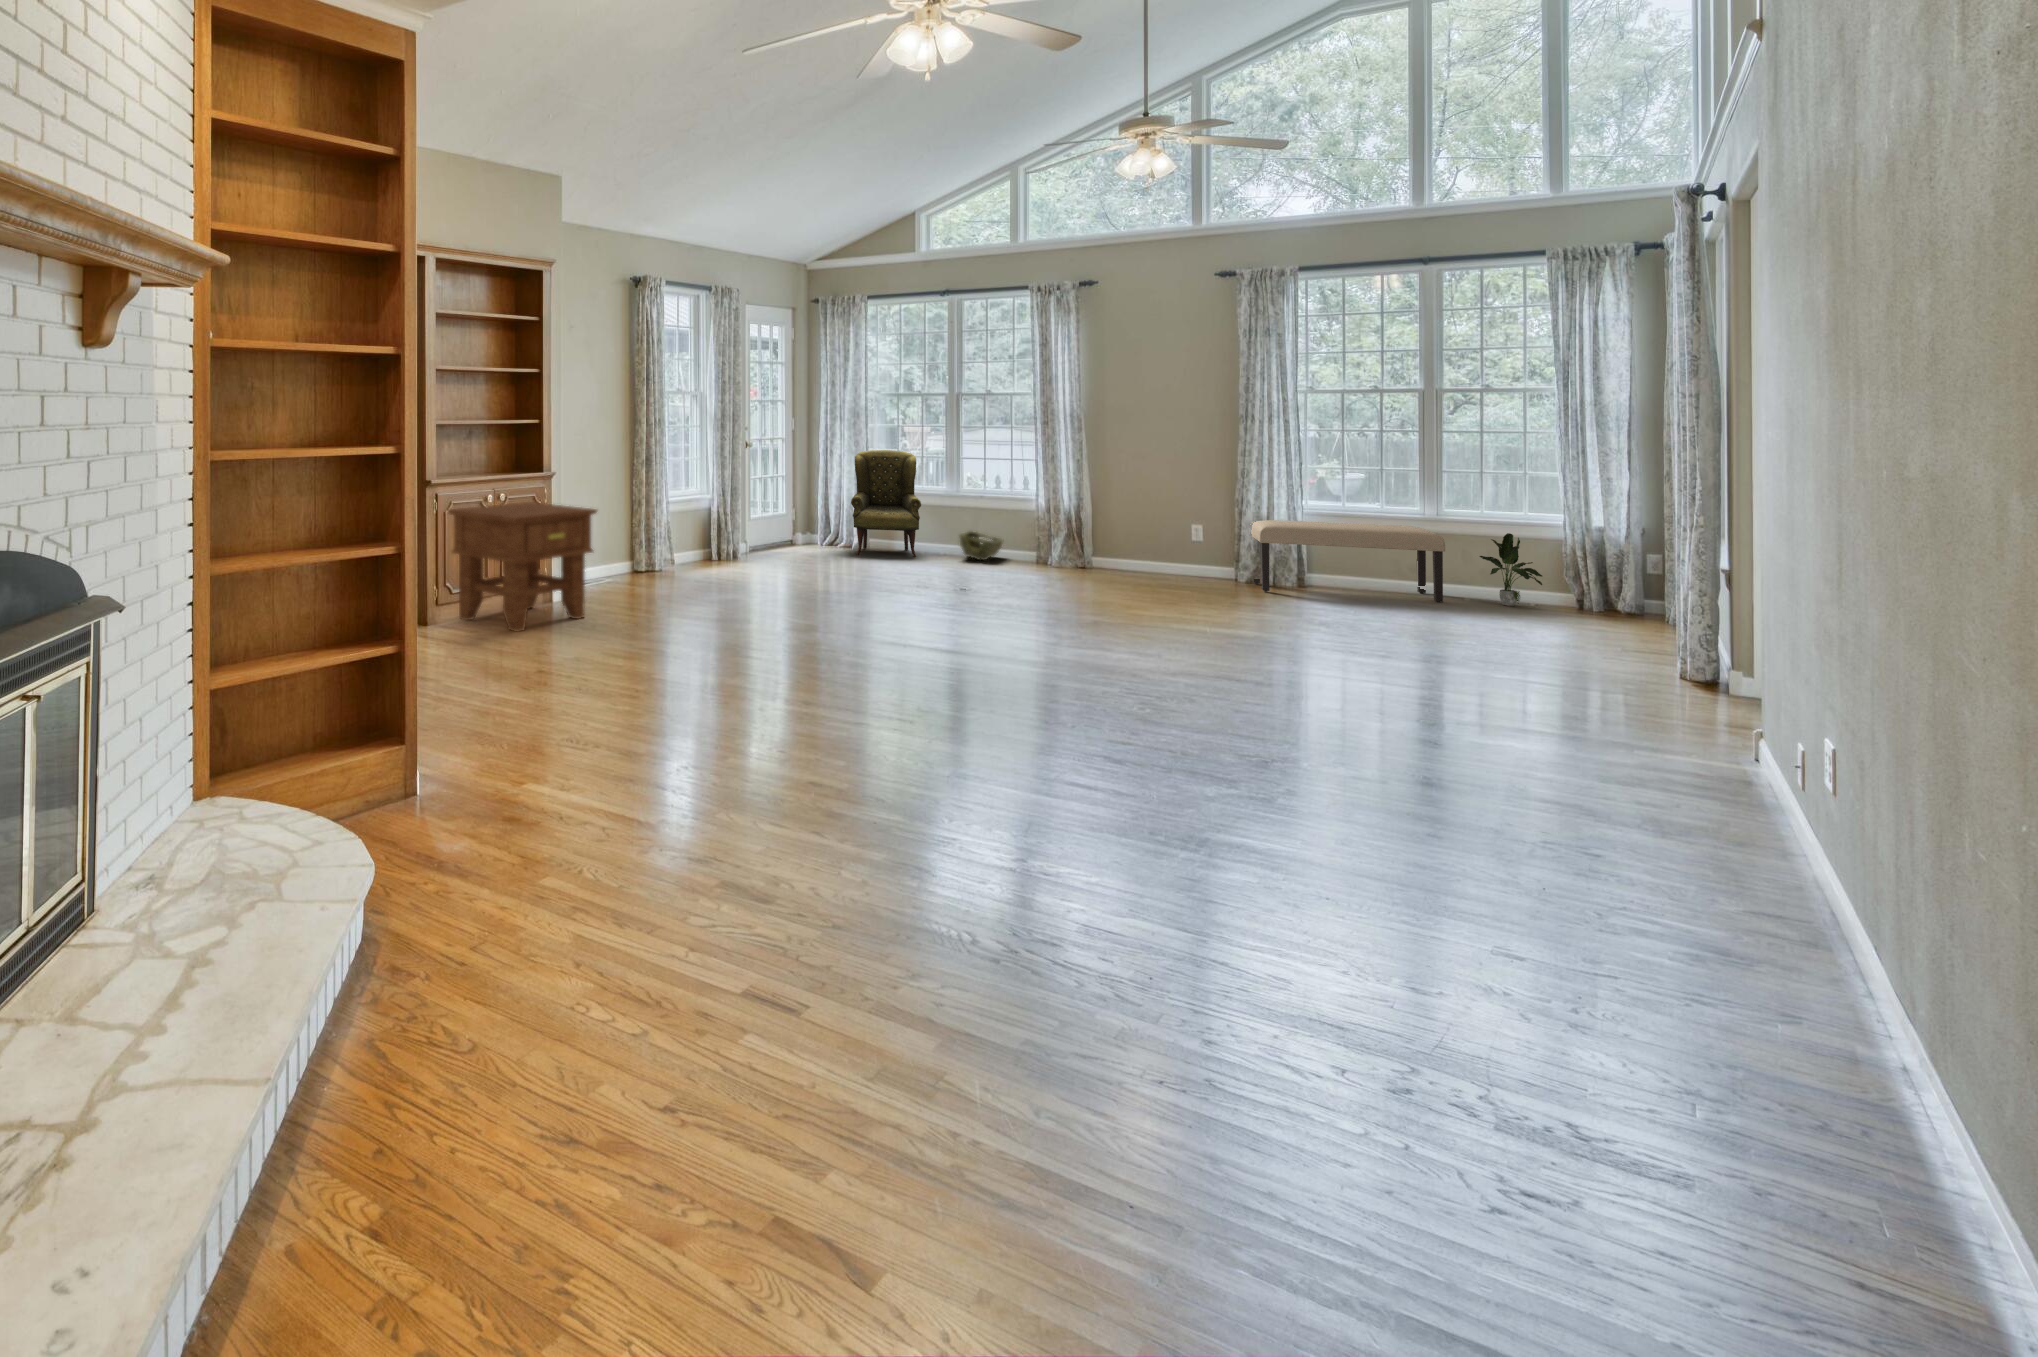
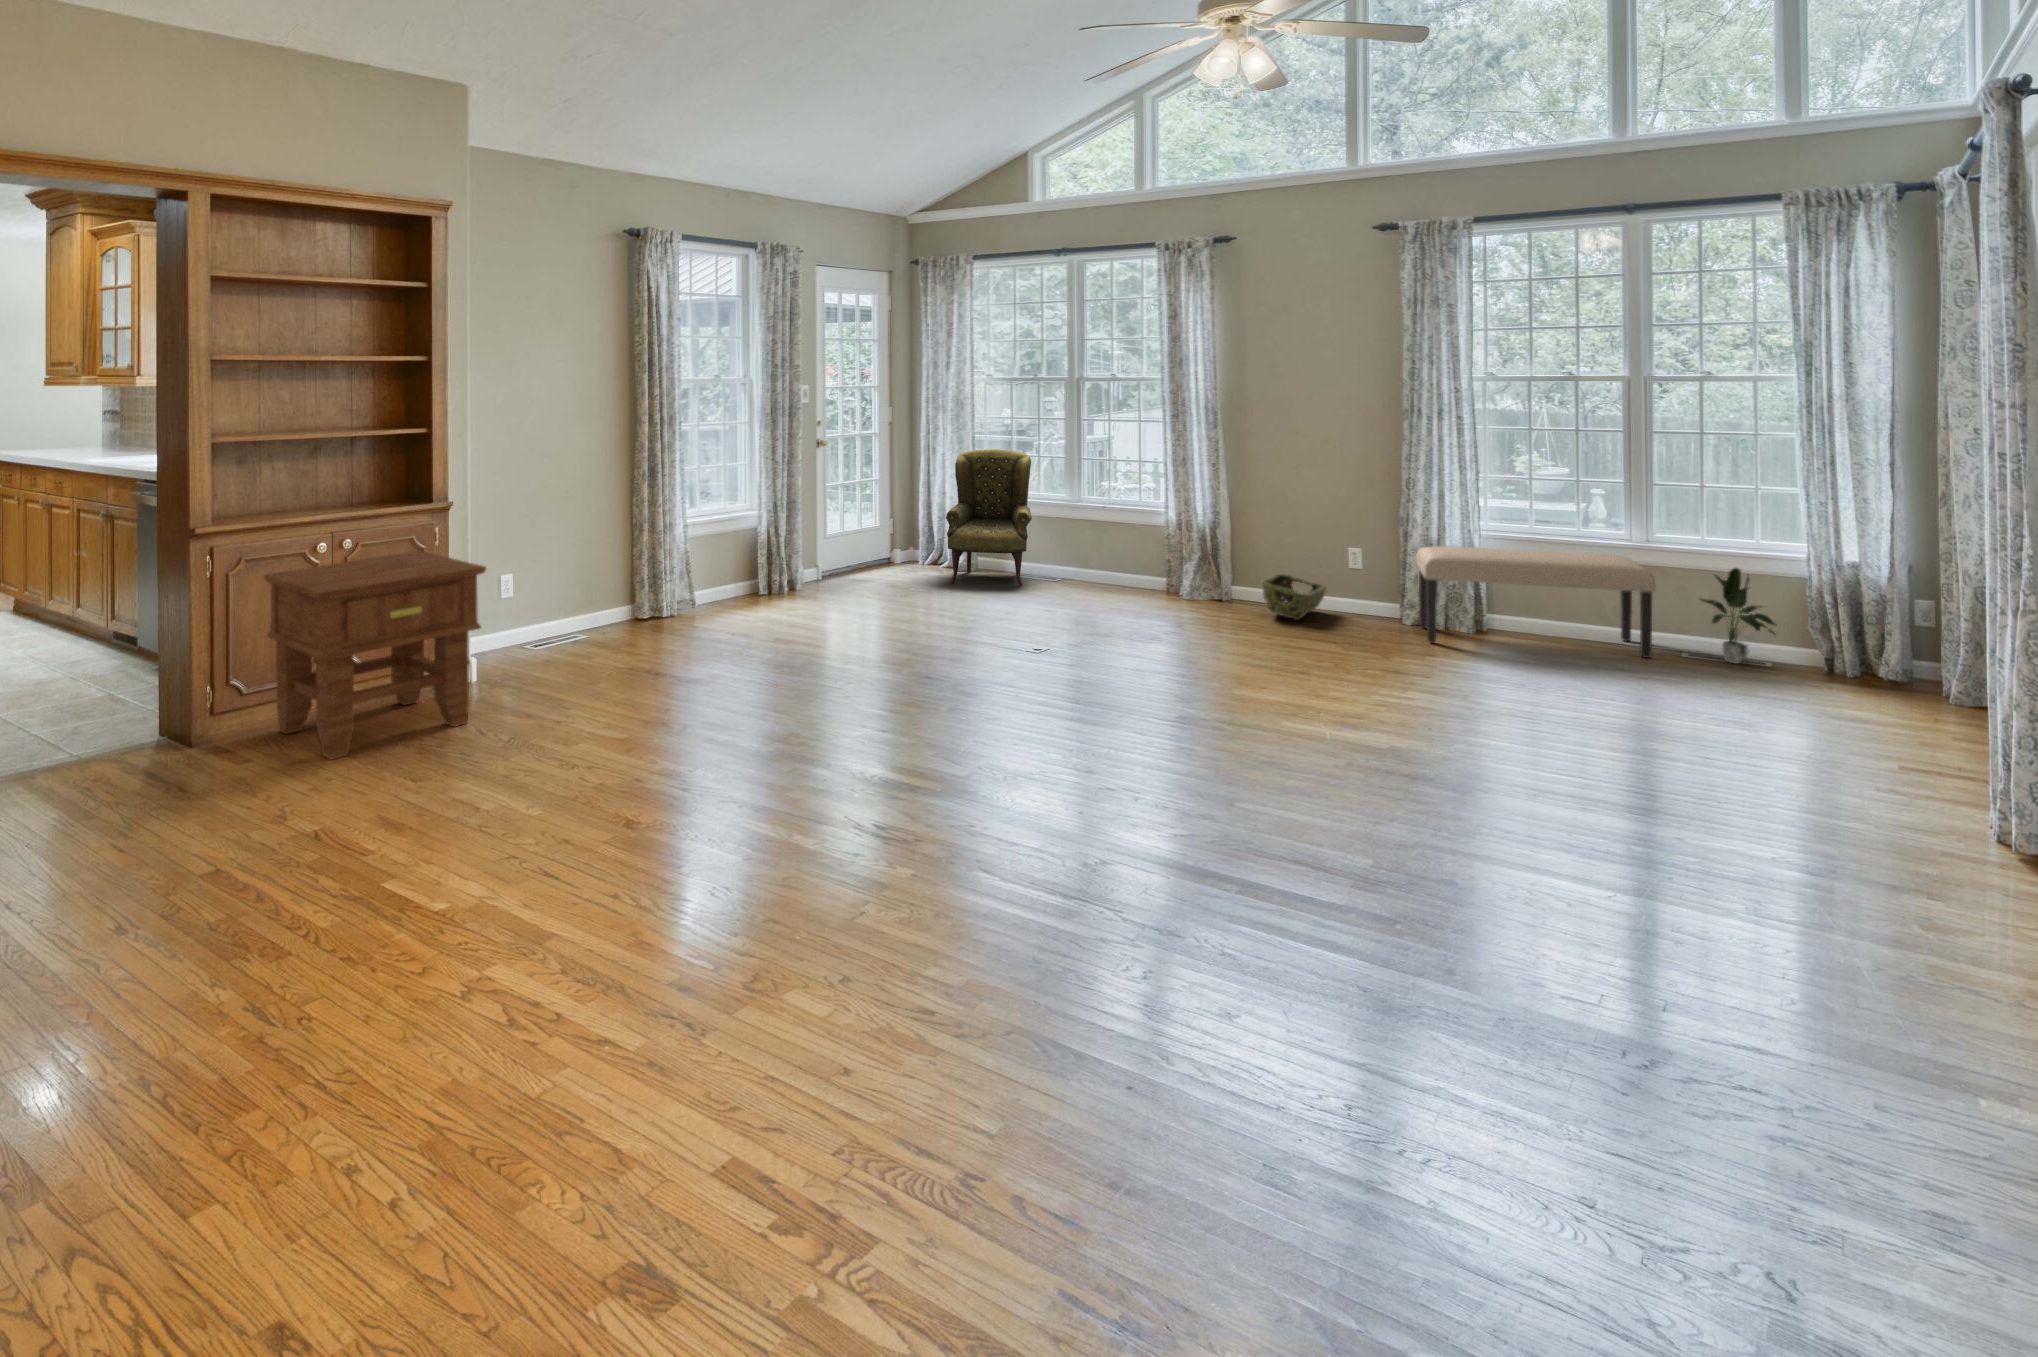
woven basket: present [960,531,1003,560] -> present [1262,574,1326,620]

